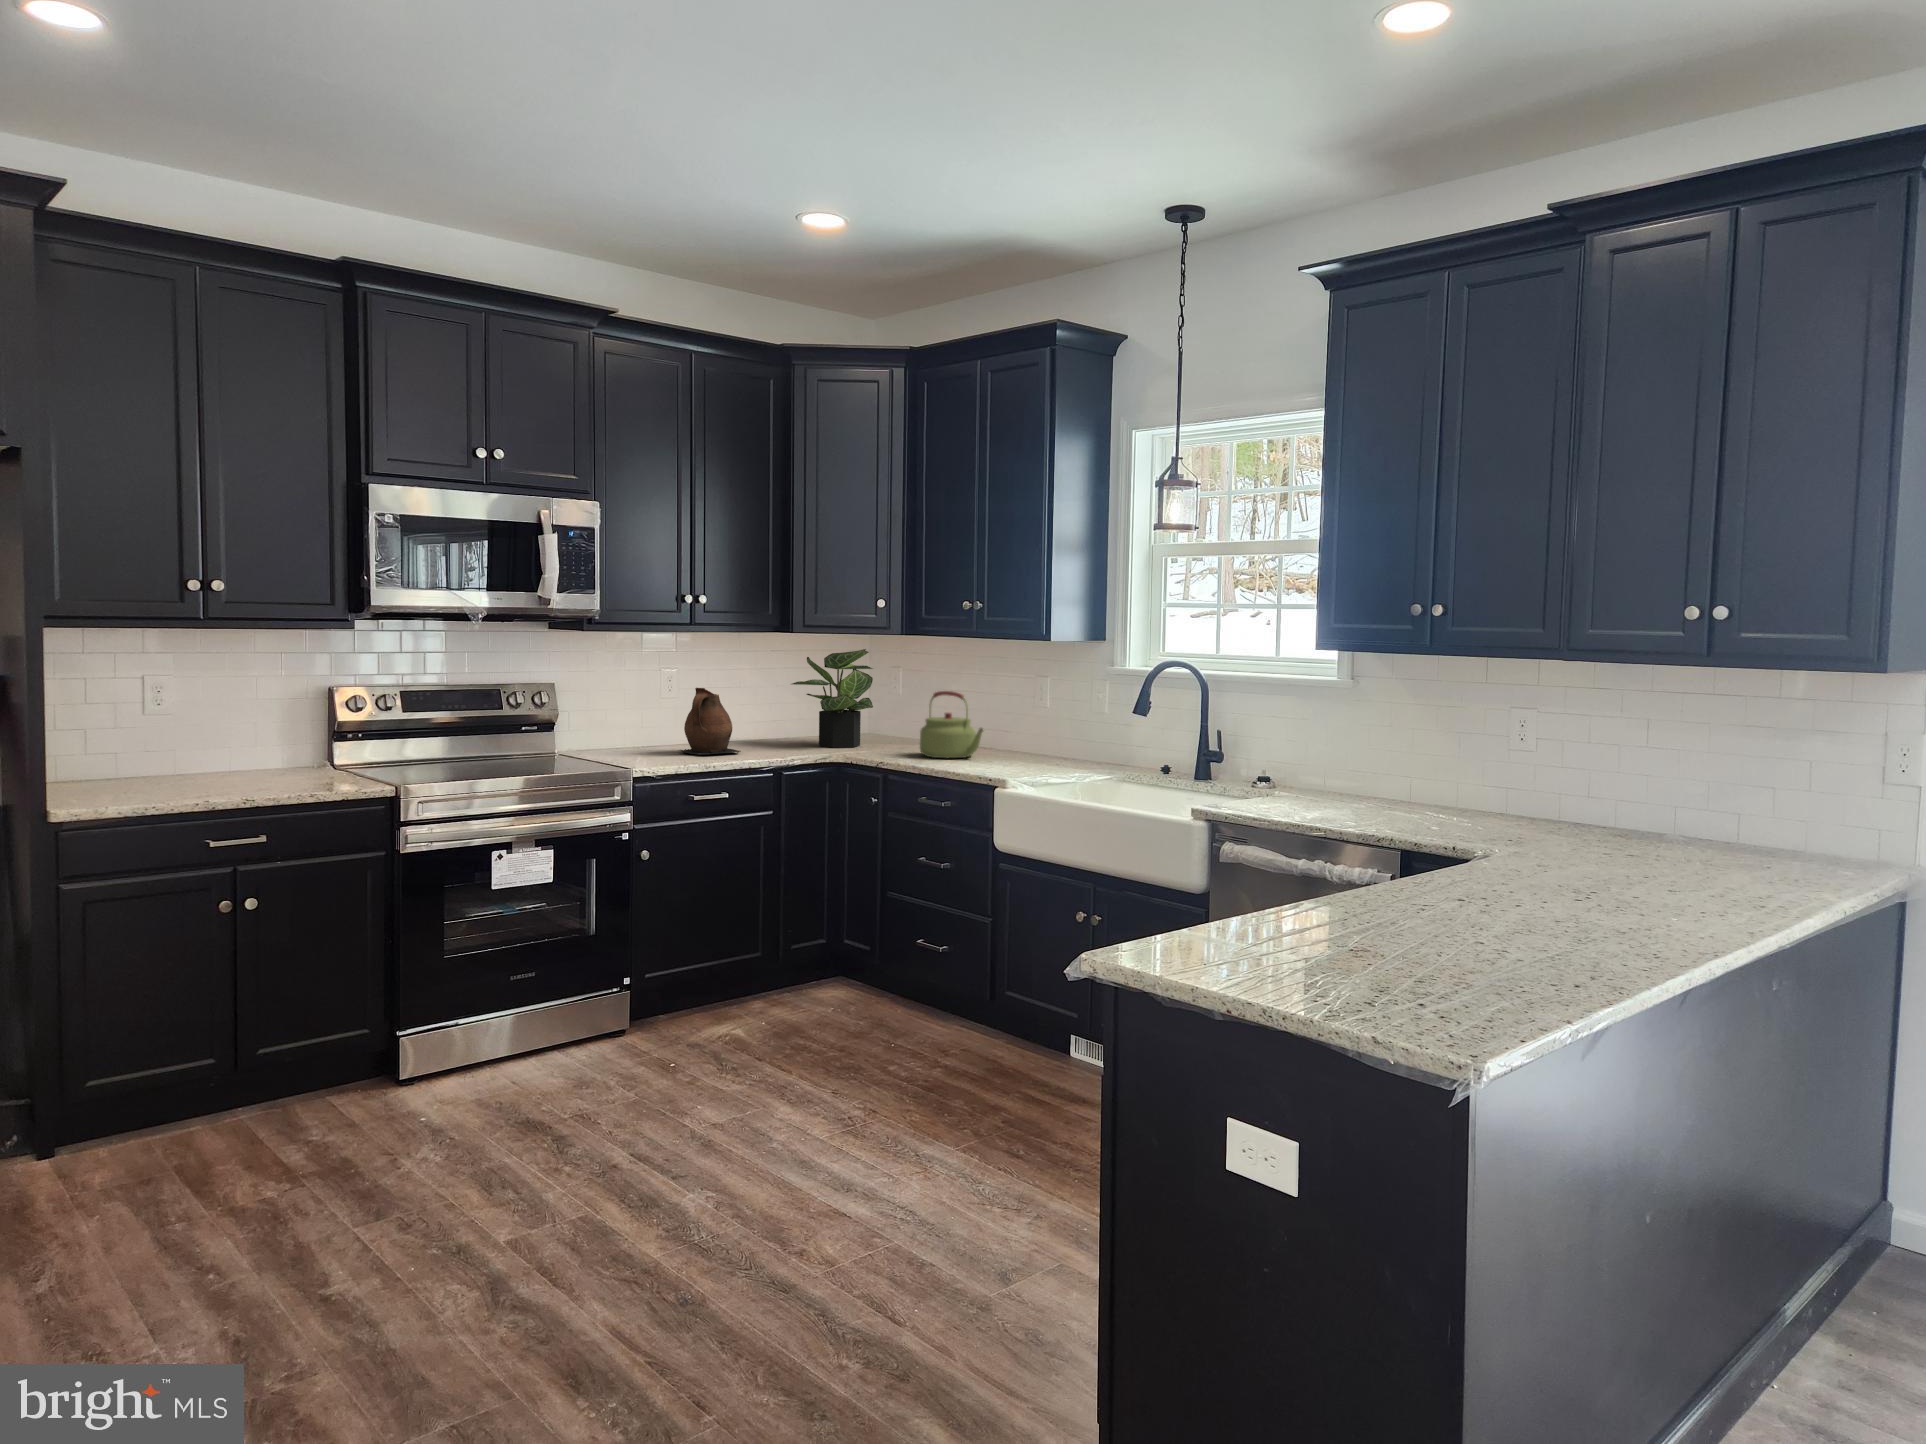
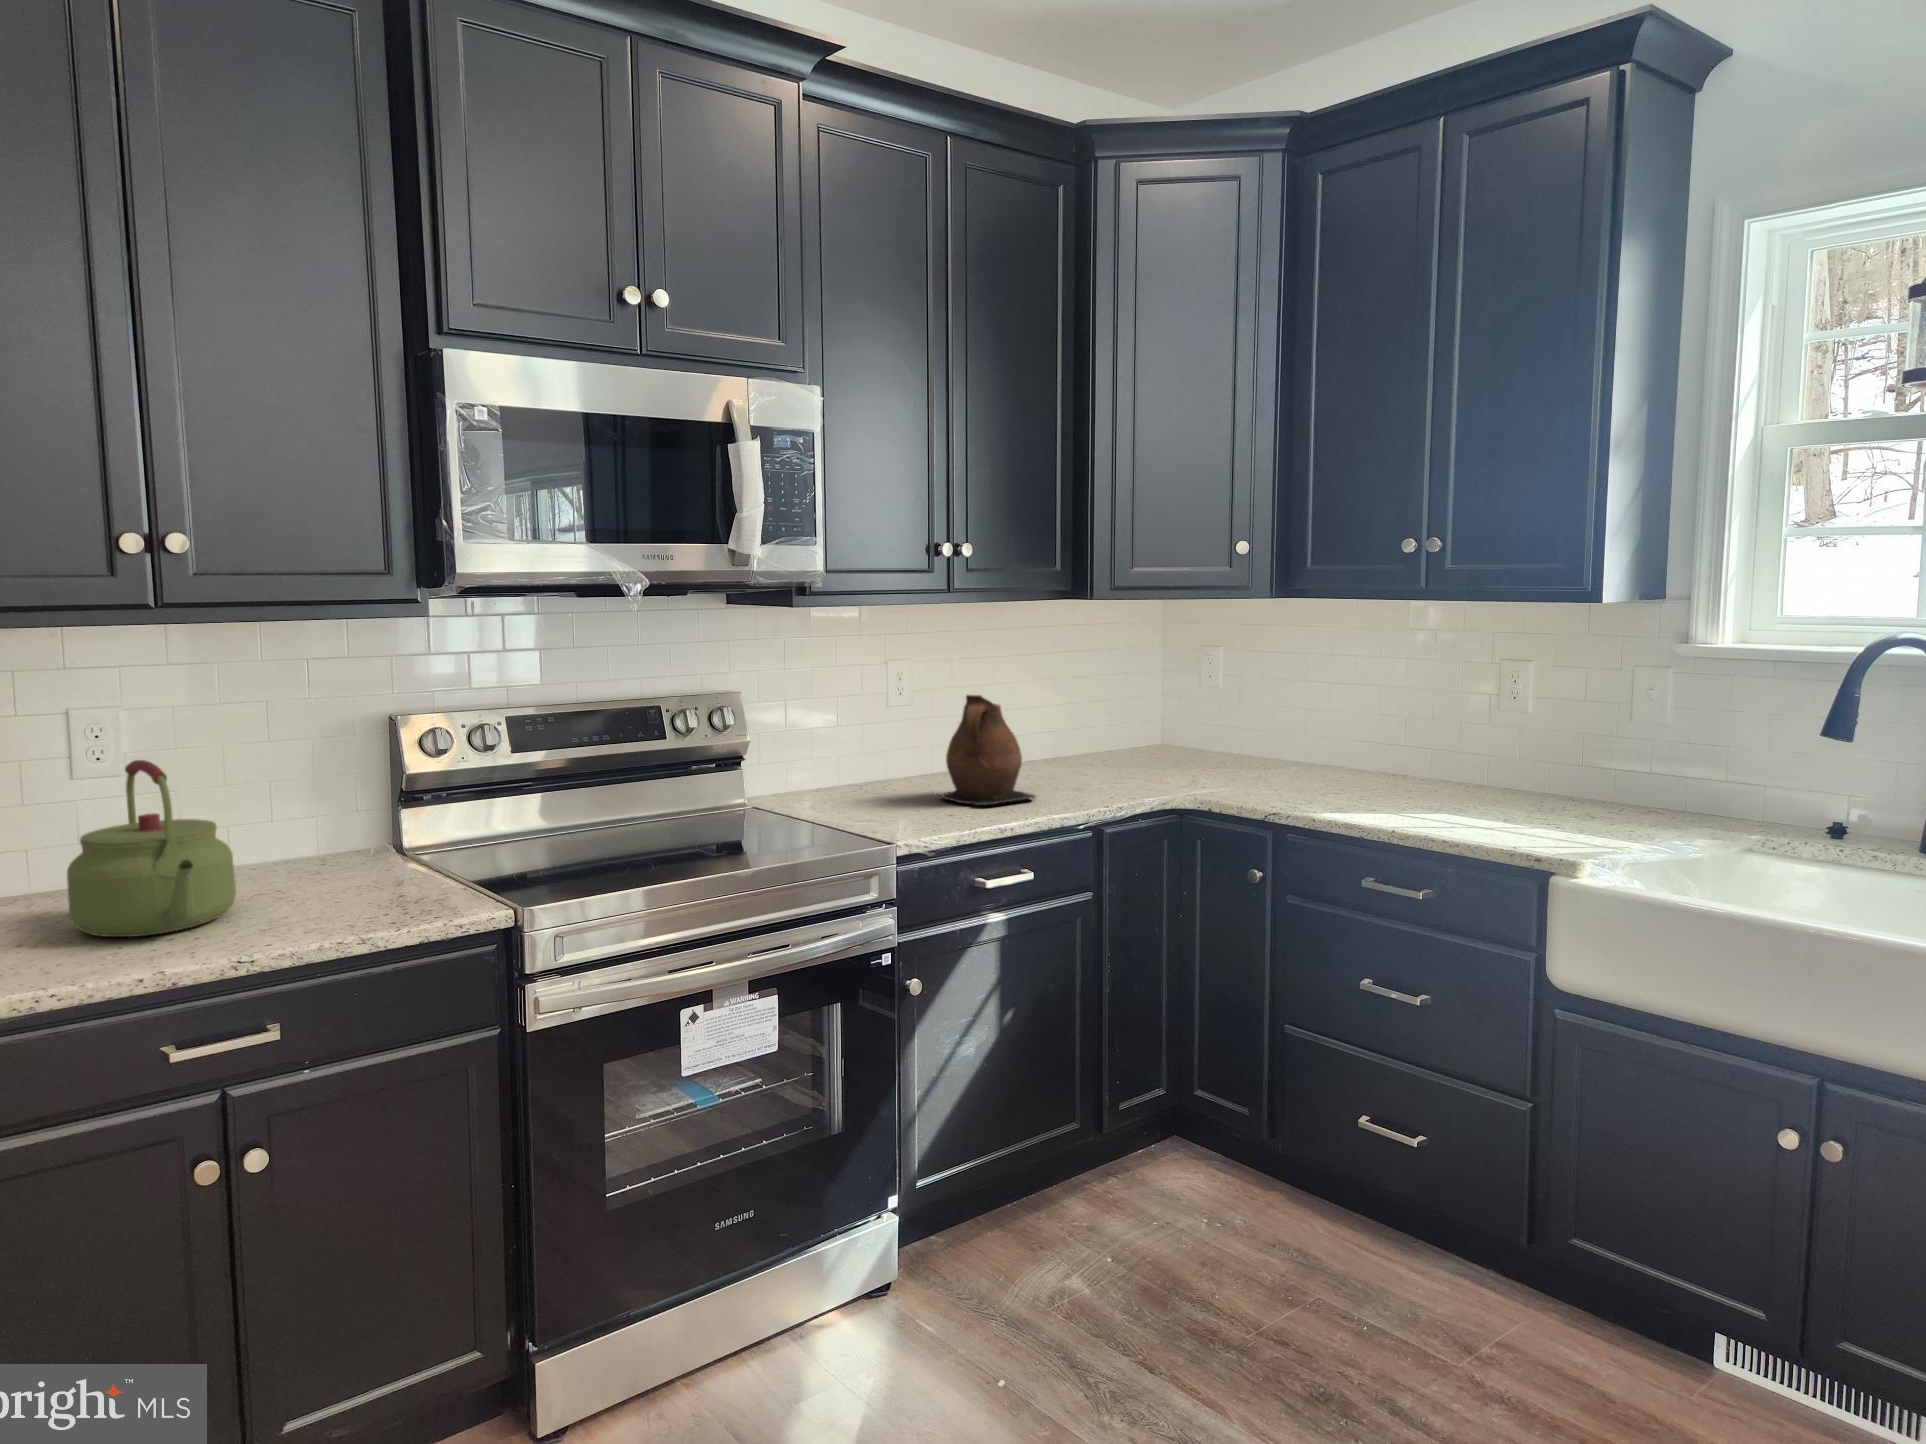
potted plant: present [792,649,873,748] -> none [1079,624,1227,782]
kettle: present [920,691,983,758] -> present [67,760,236,937]

